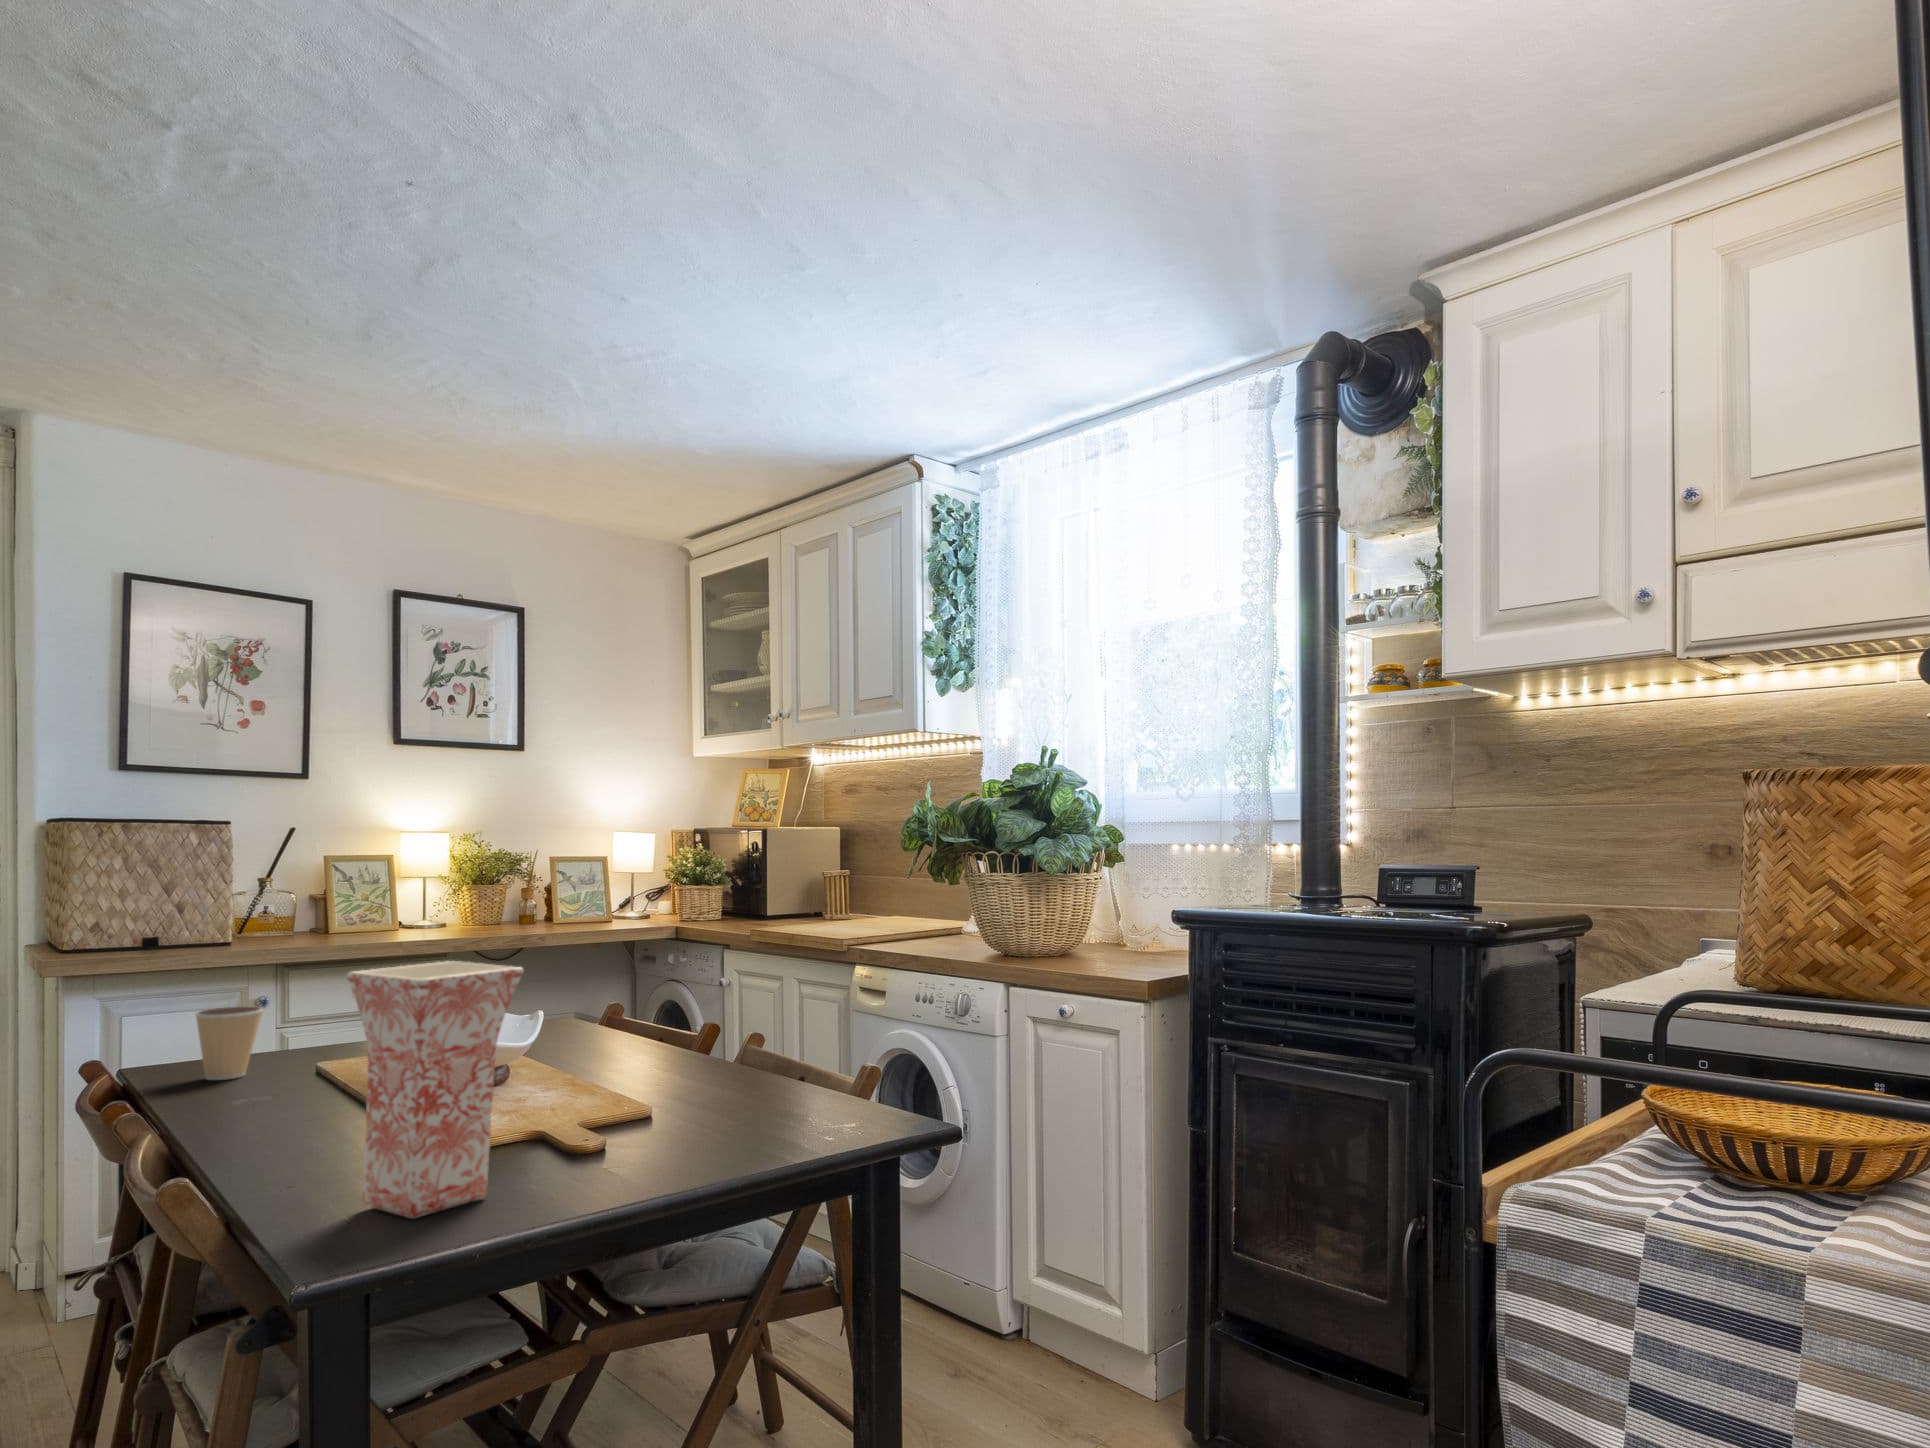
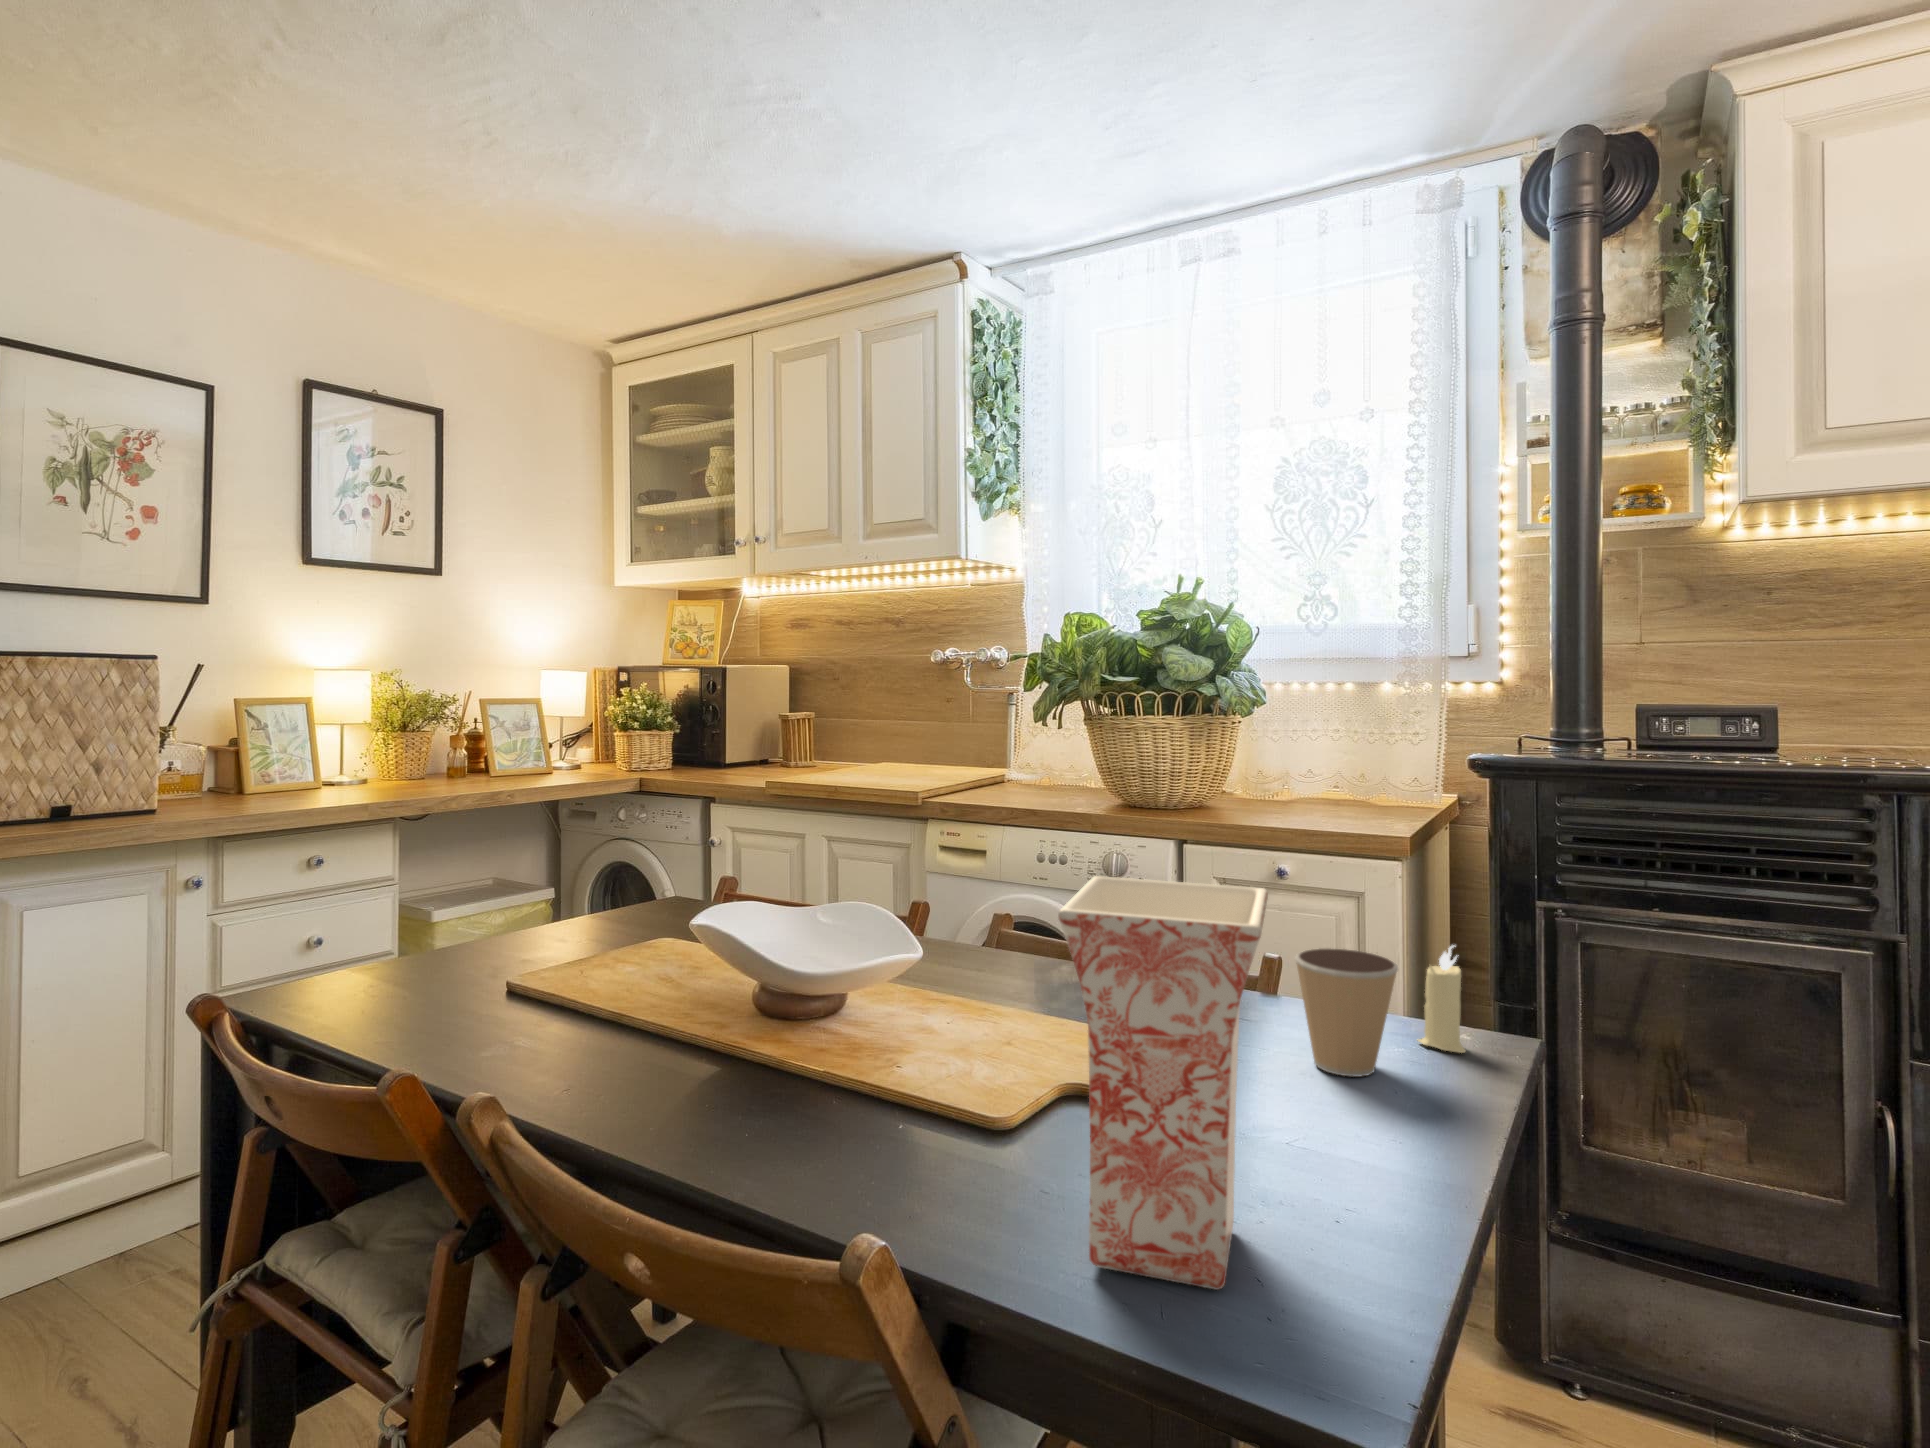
coffee cup: present [195,1006,263,1080] -> present [1295,948,1398,1077]
candle: none [857,1041,887,1127] -> present [1418,945,1465,1053]

